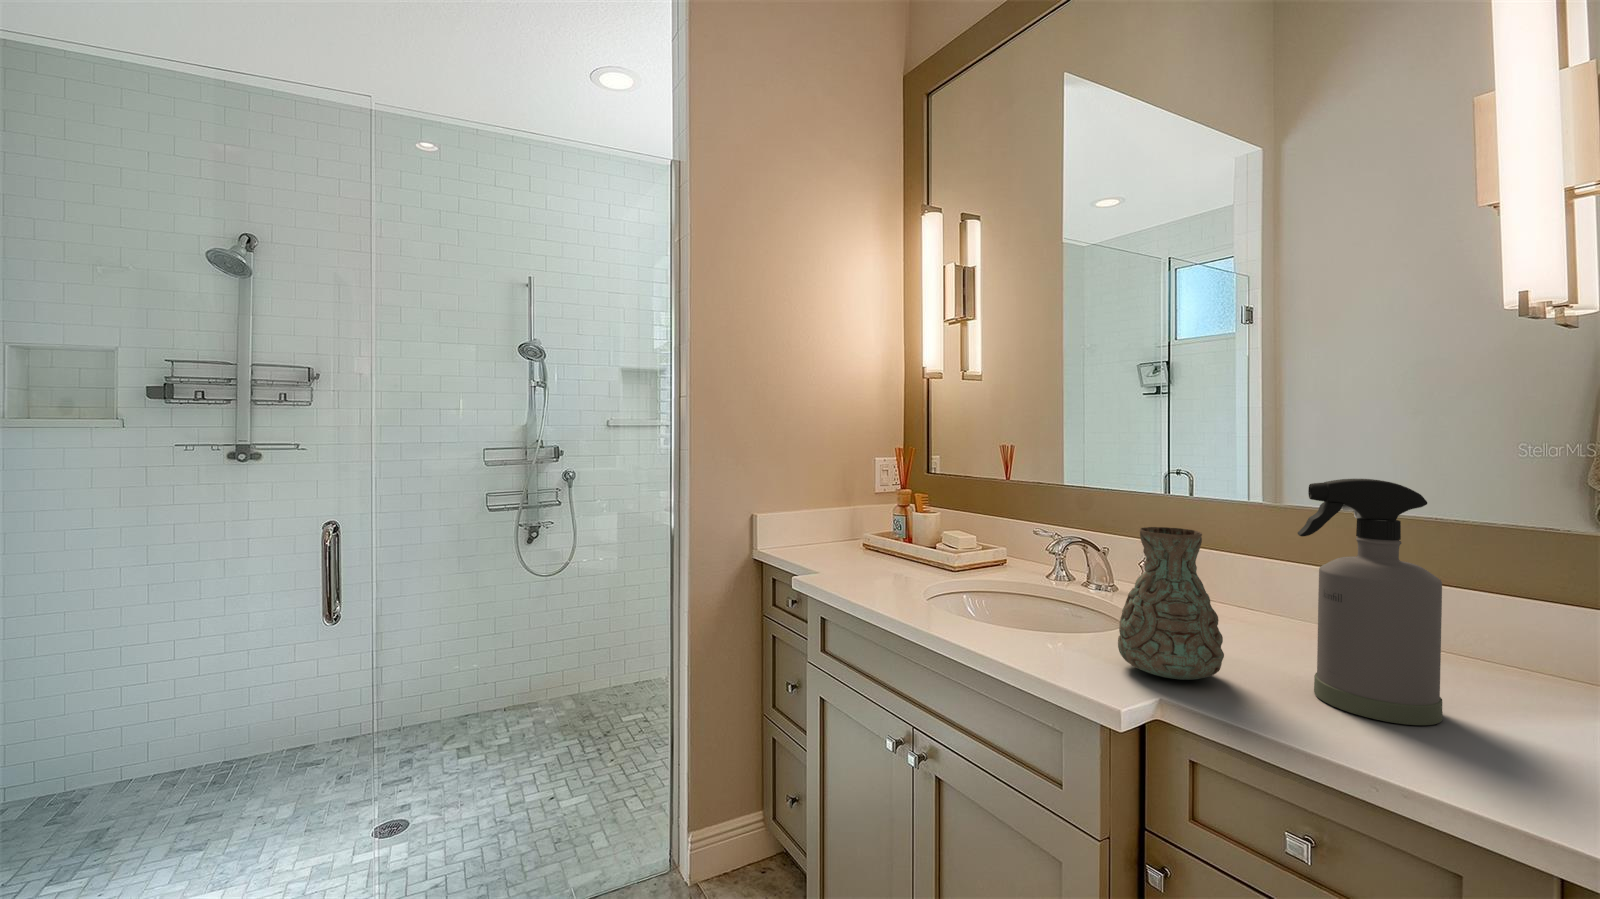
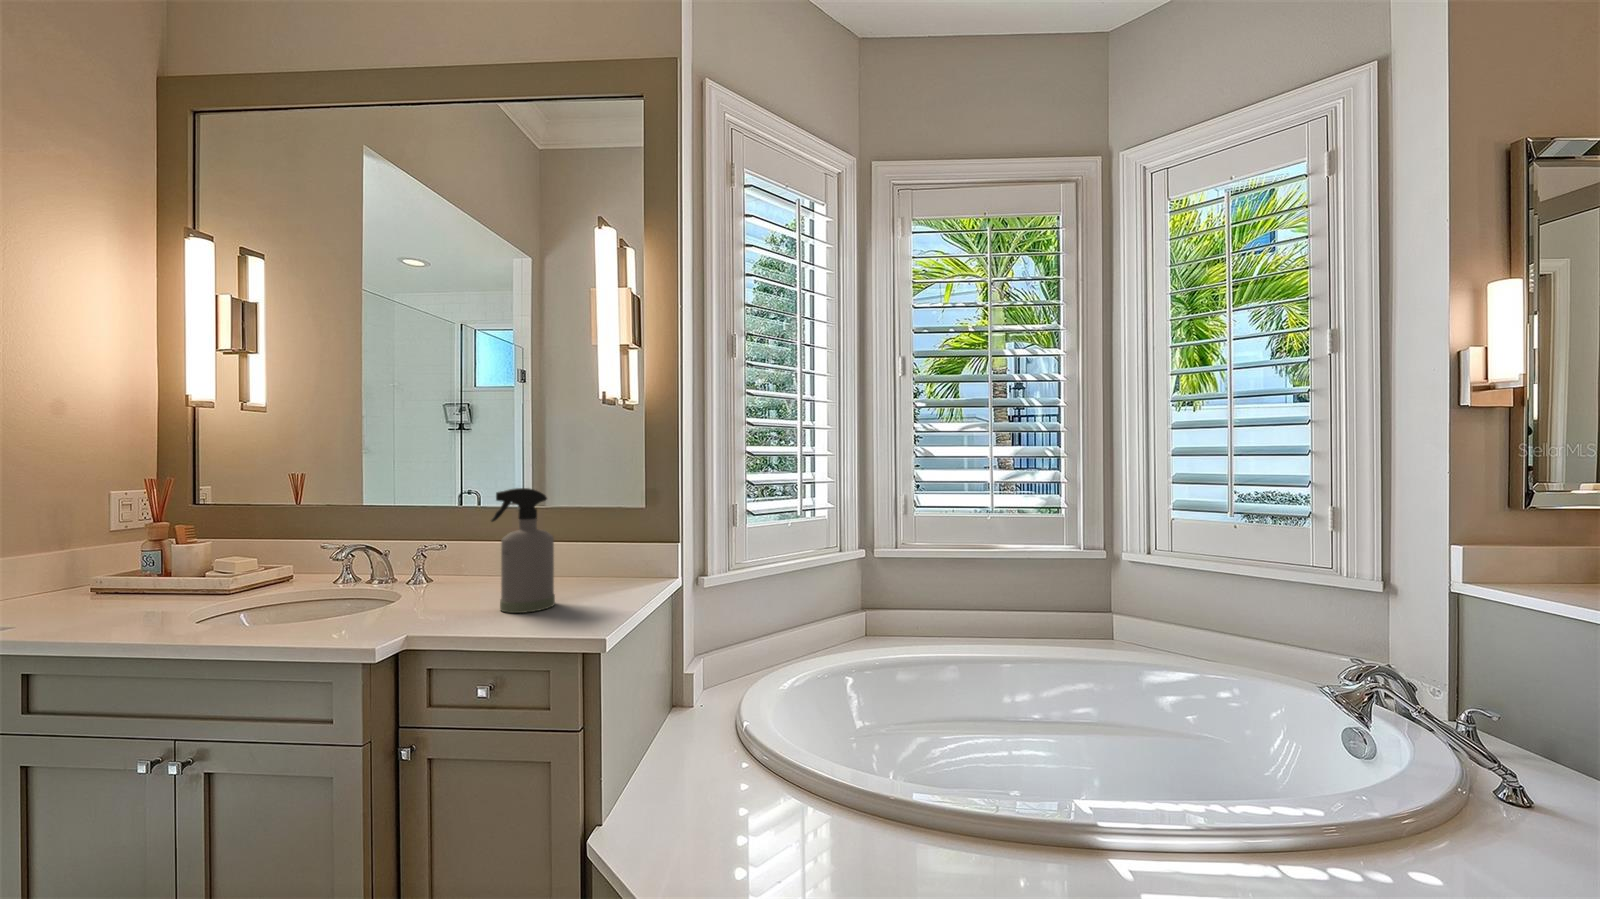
decorative vase: present [1118,527,1224,680] -> none [380,526,450,622]

